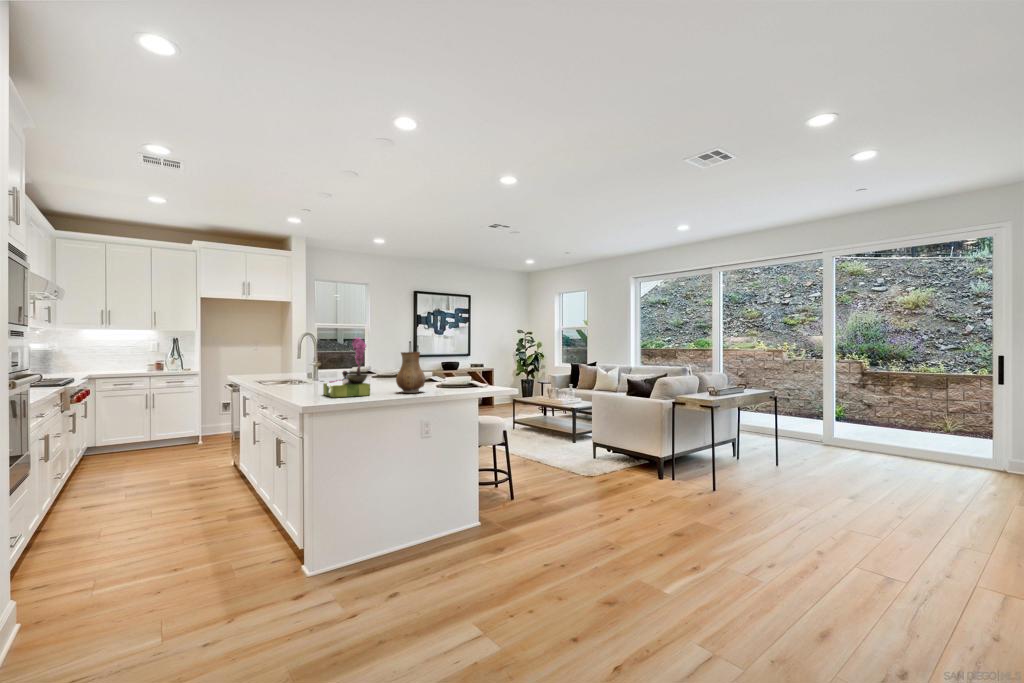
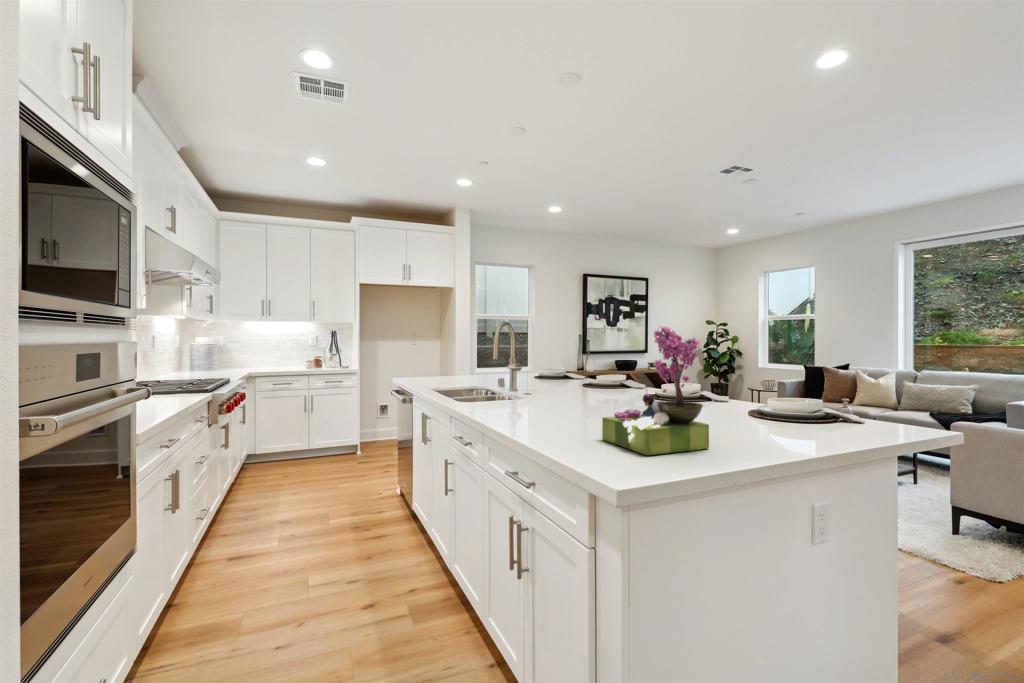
ceramic pitcher: present [396,352,425,393] -> none [741,356,808,443]

